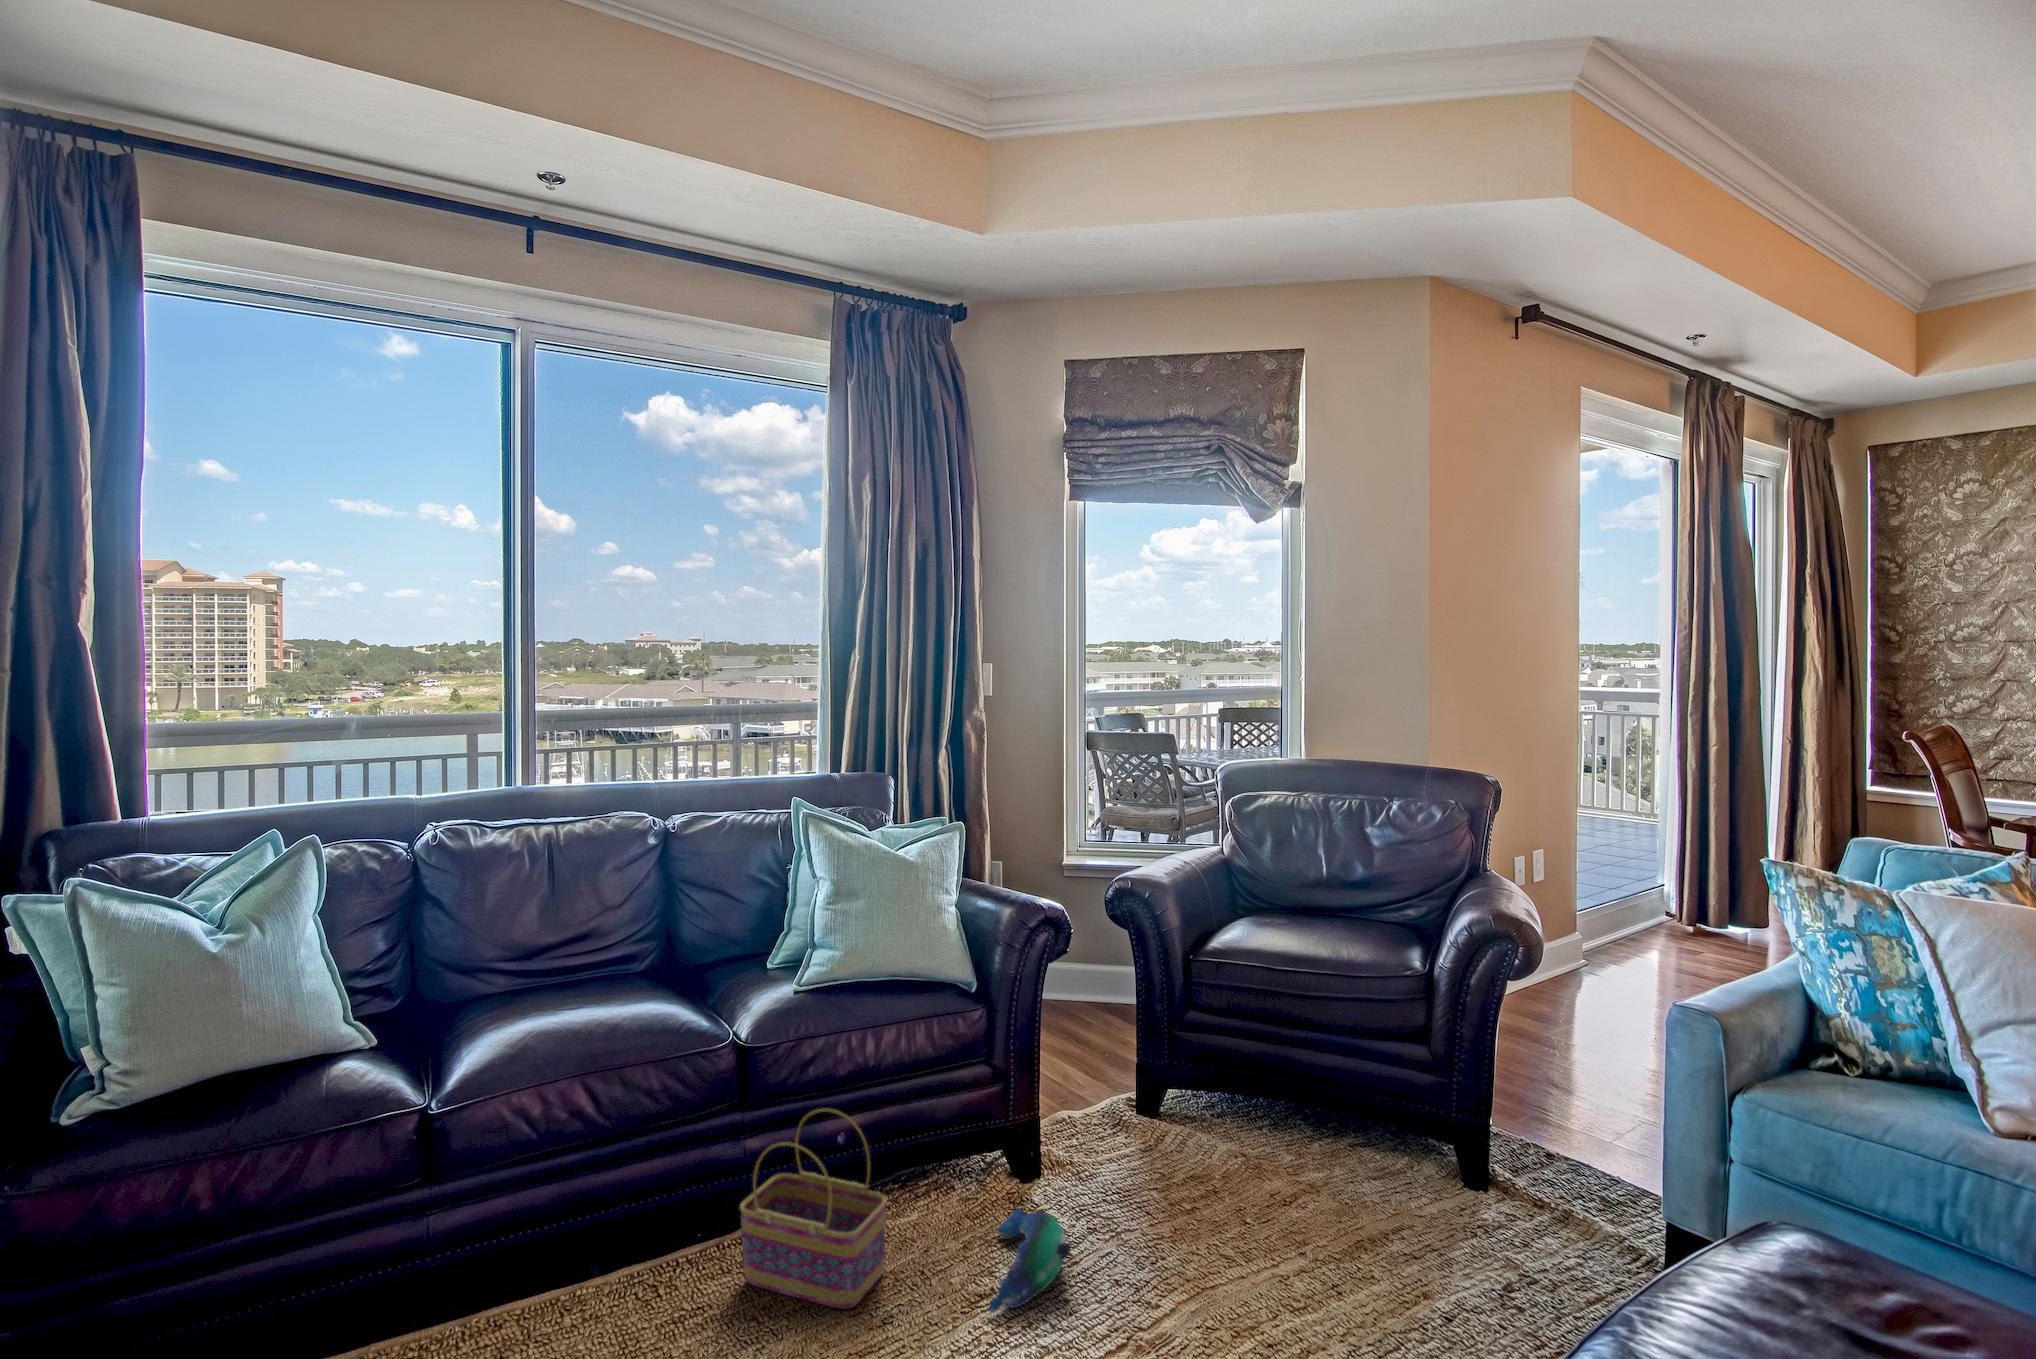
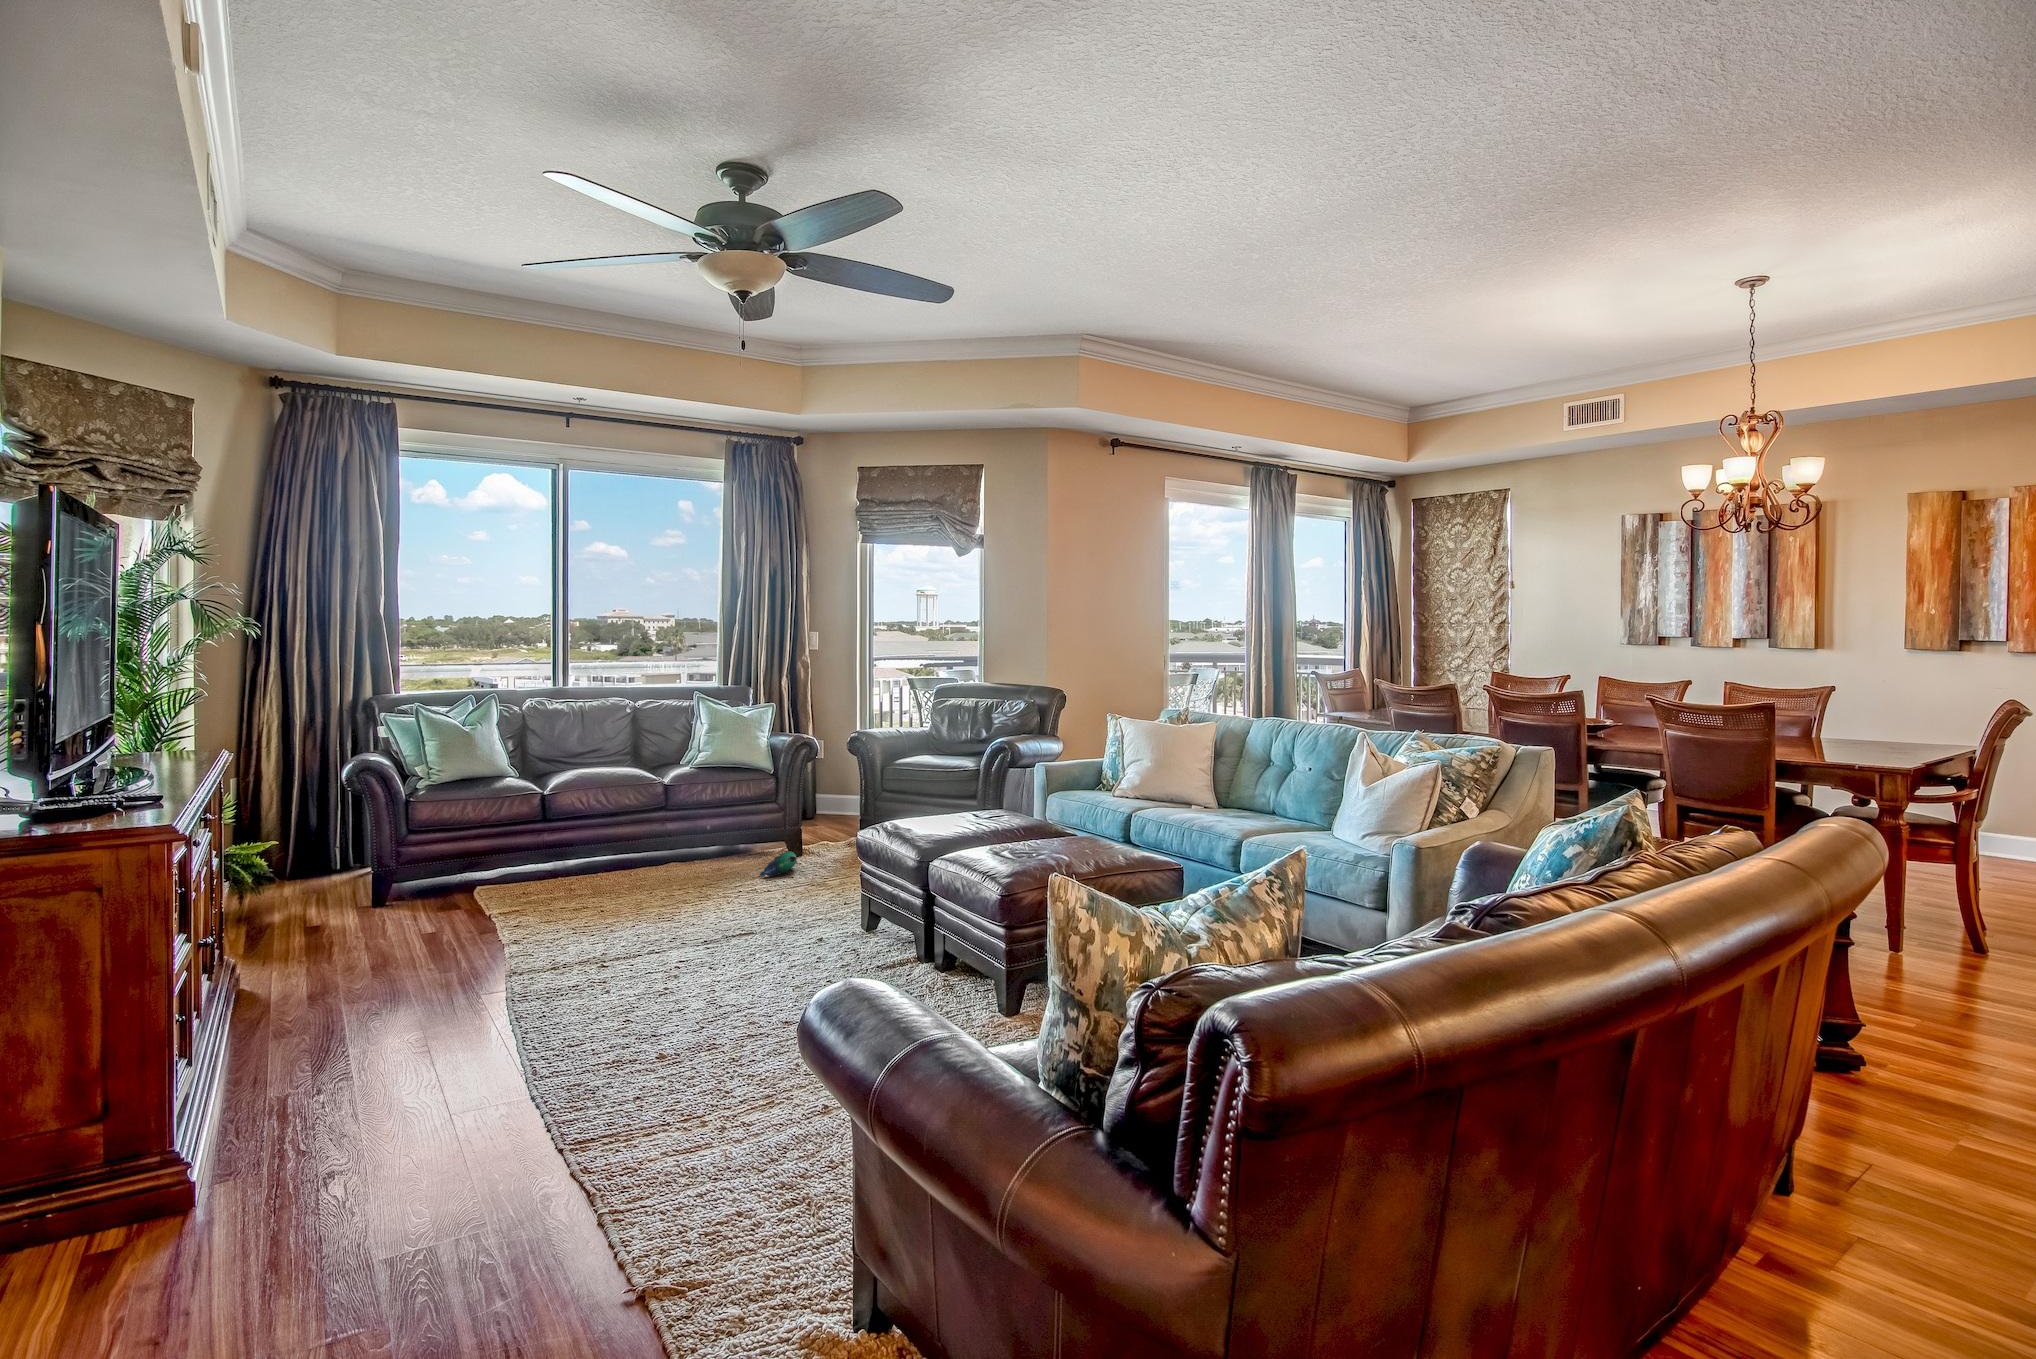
basket: present [740,1109,887,1309] -> none [665,809,724,877]

